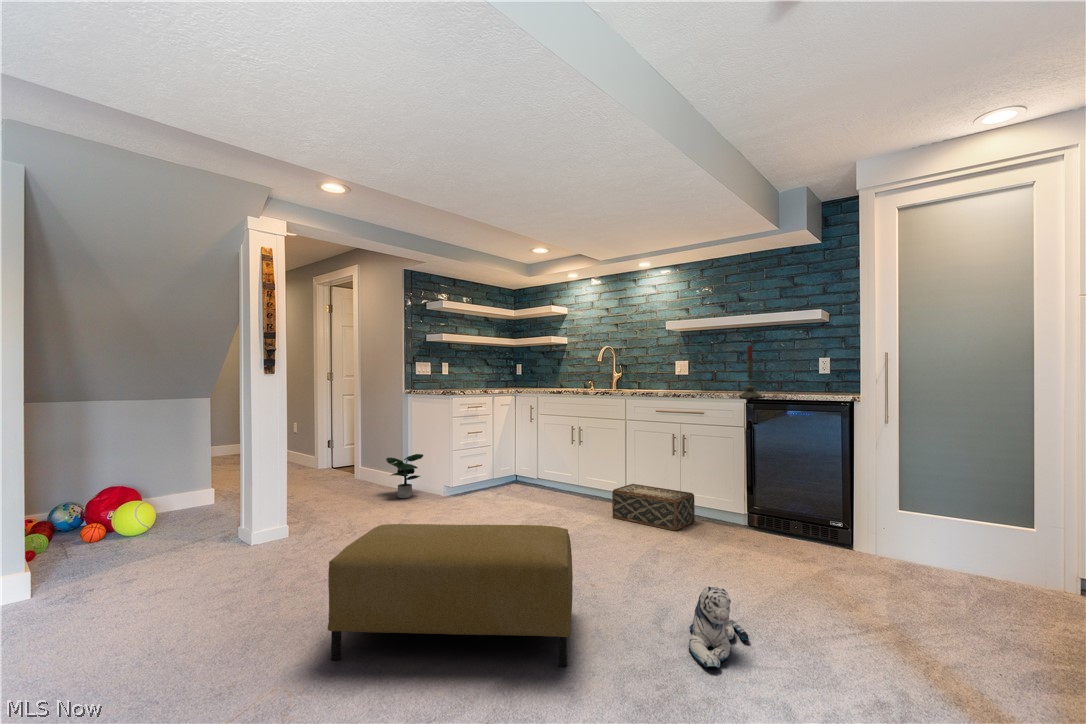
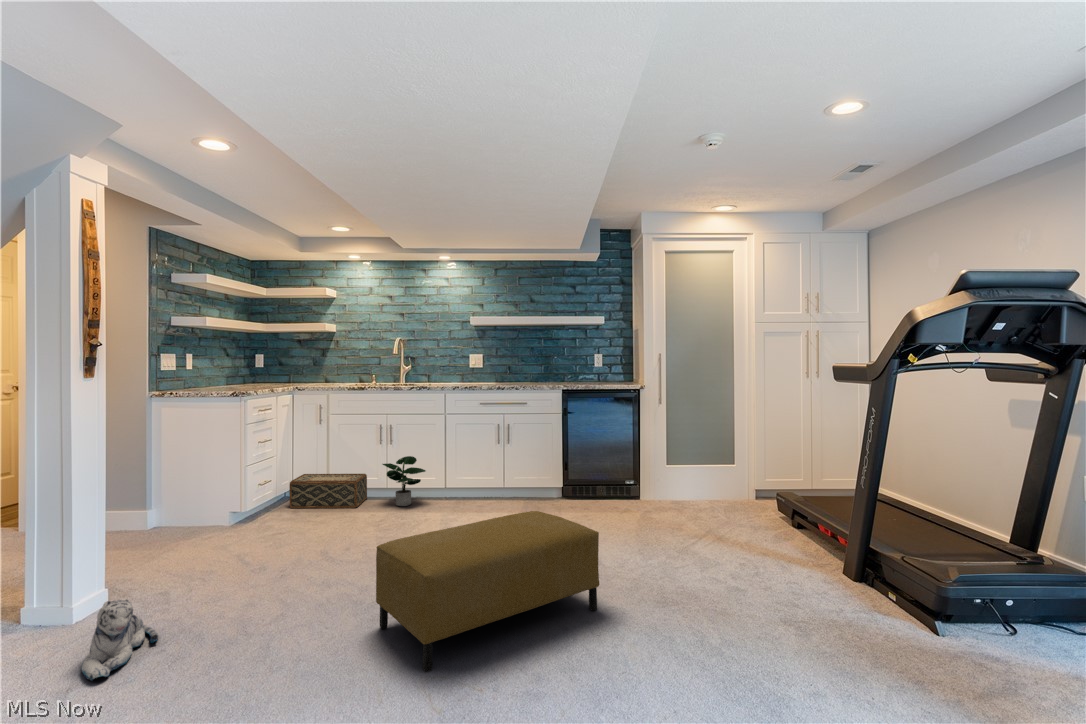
candle: present [739,346,762,398] -> none [559,344,576,389]
potted plant: present [386,454,423,498] -> present [383,456,426,506]
woven basket: present [612,484,695,531] -> present [289,474,367,508]
plush toy: present [689,586,749,668] -> present [82,600,158,681]

